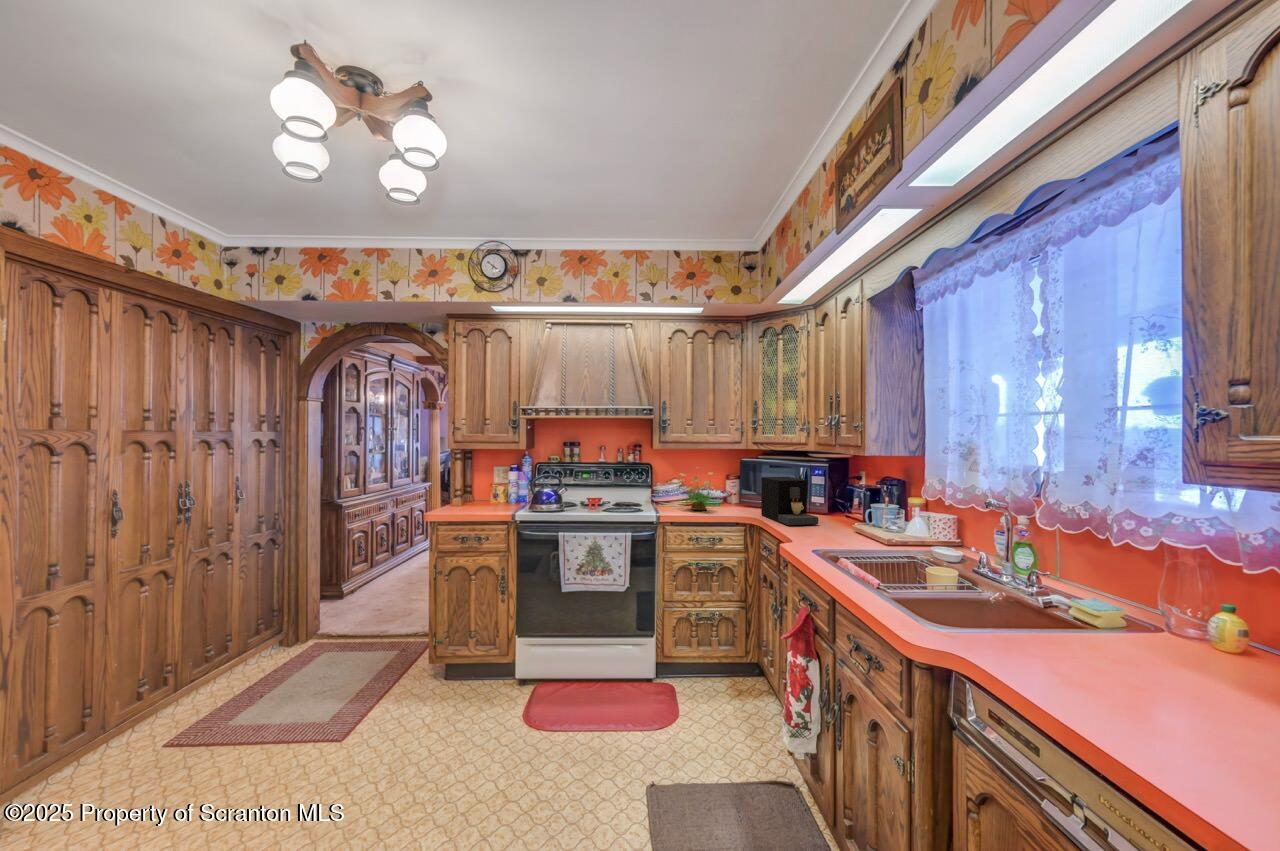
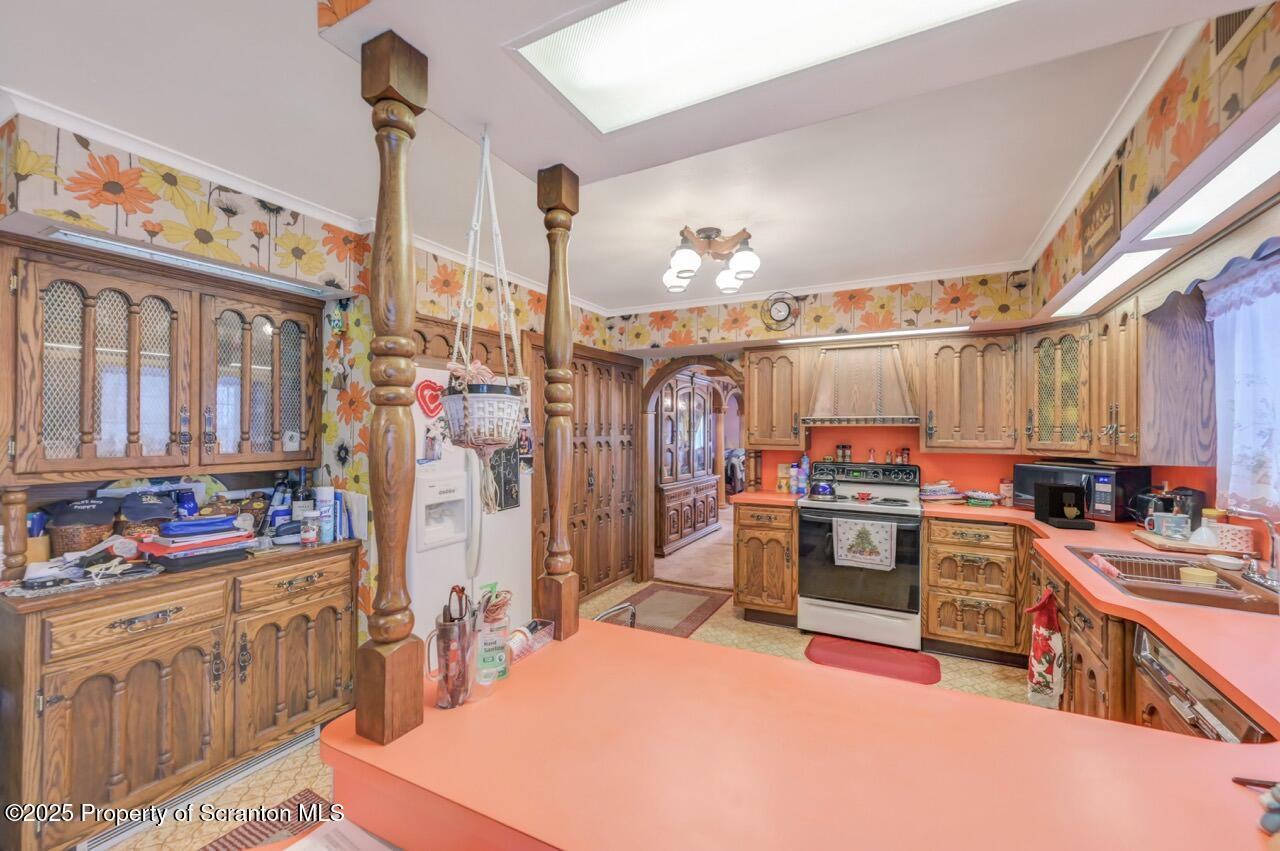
potted plant: present [678,473,713,510] -> none [943,471,984,510]

